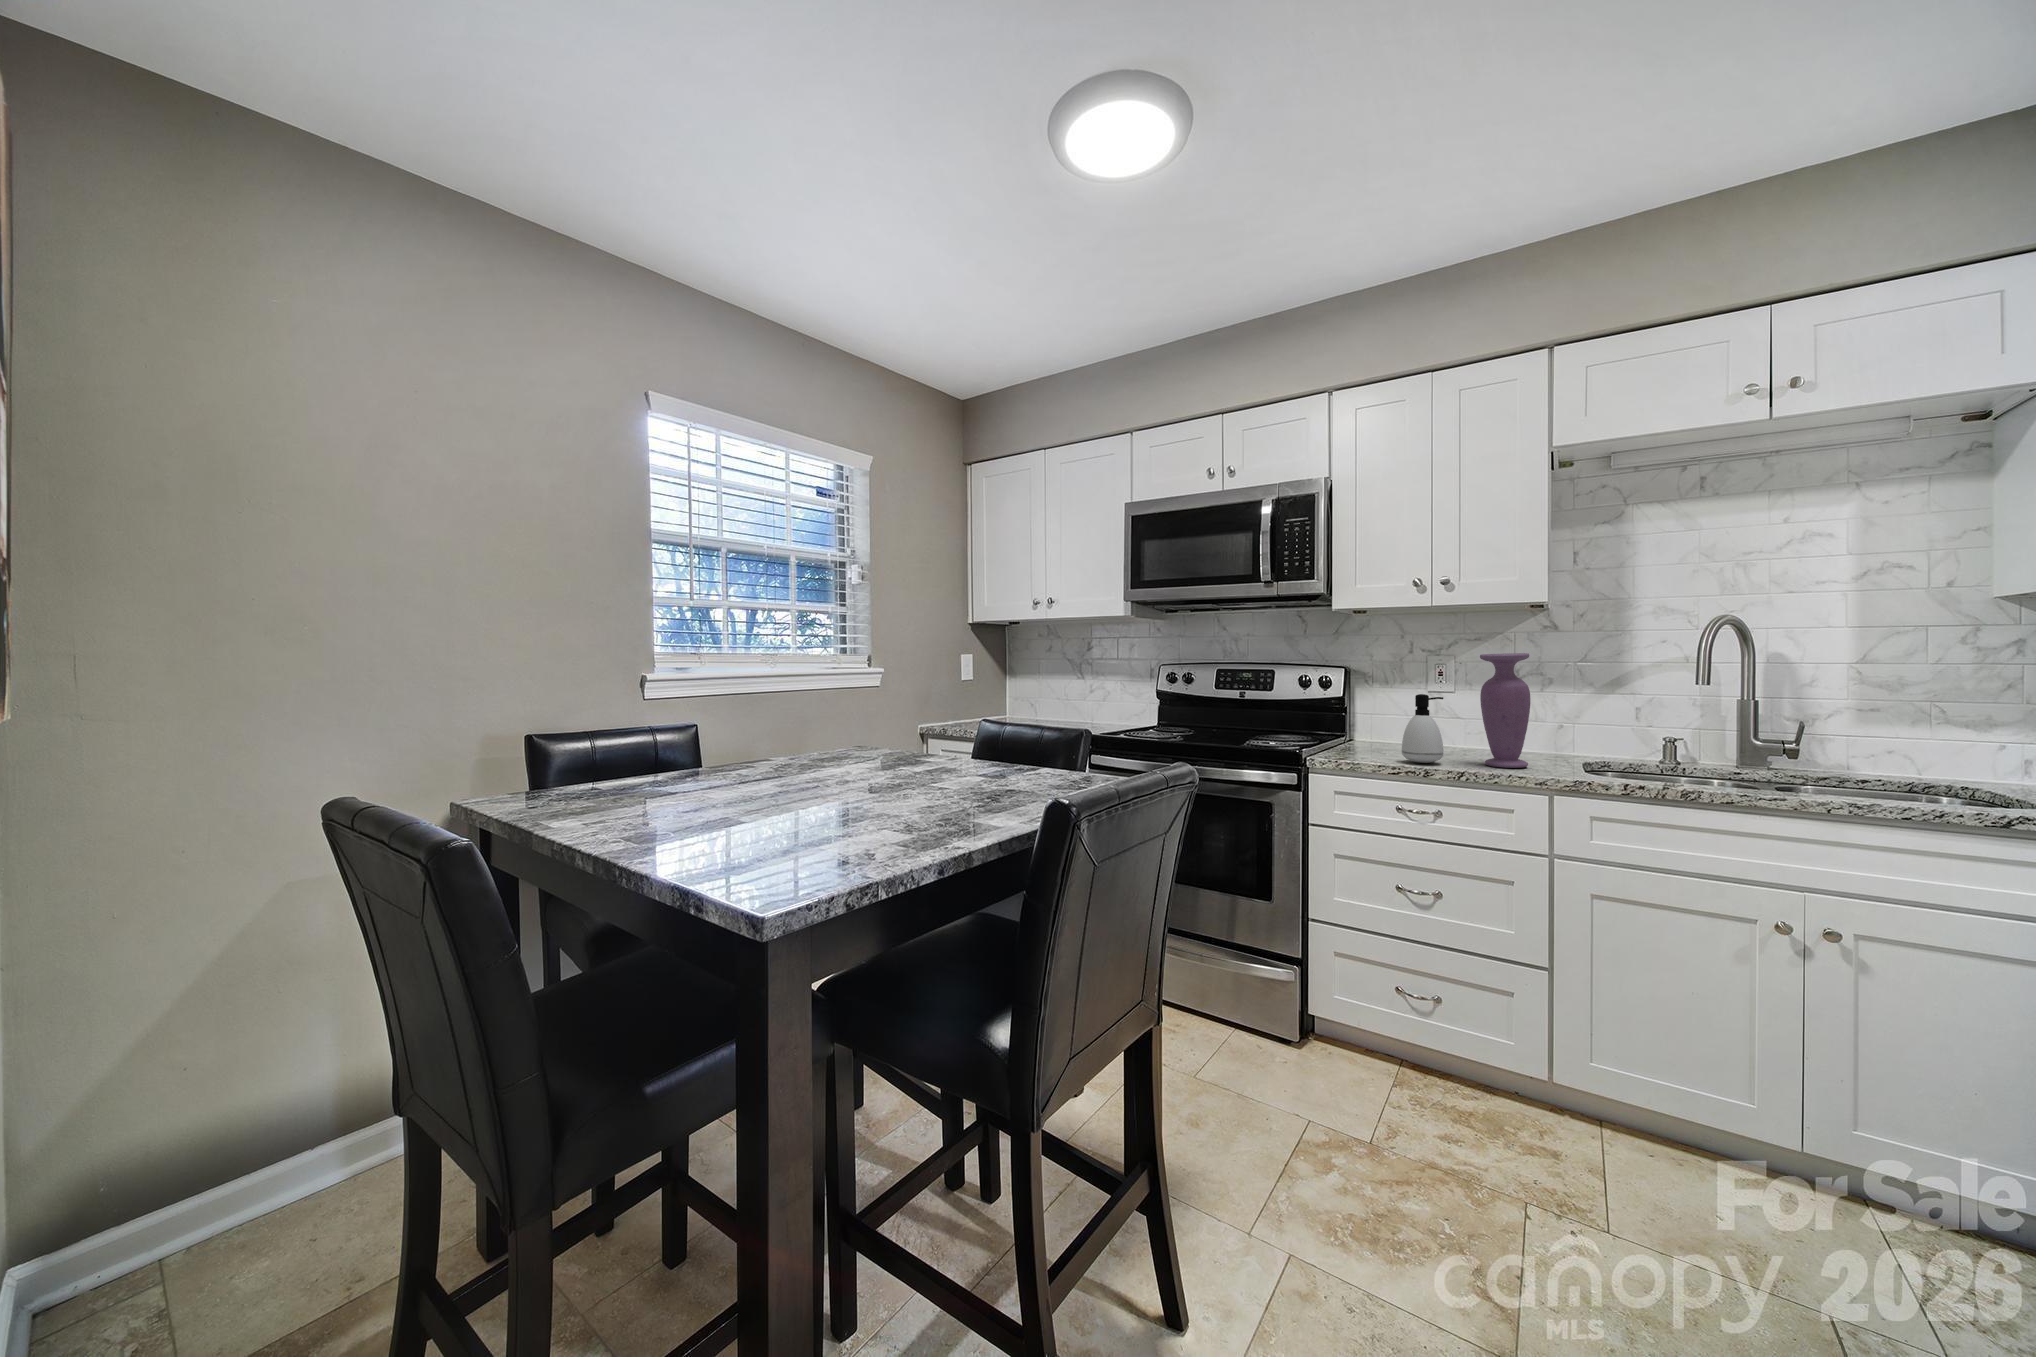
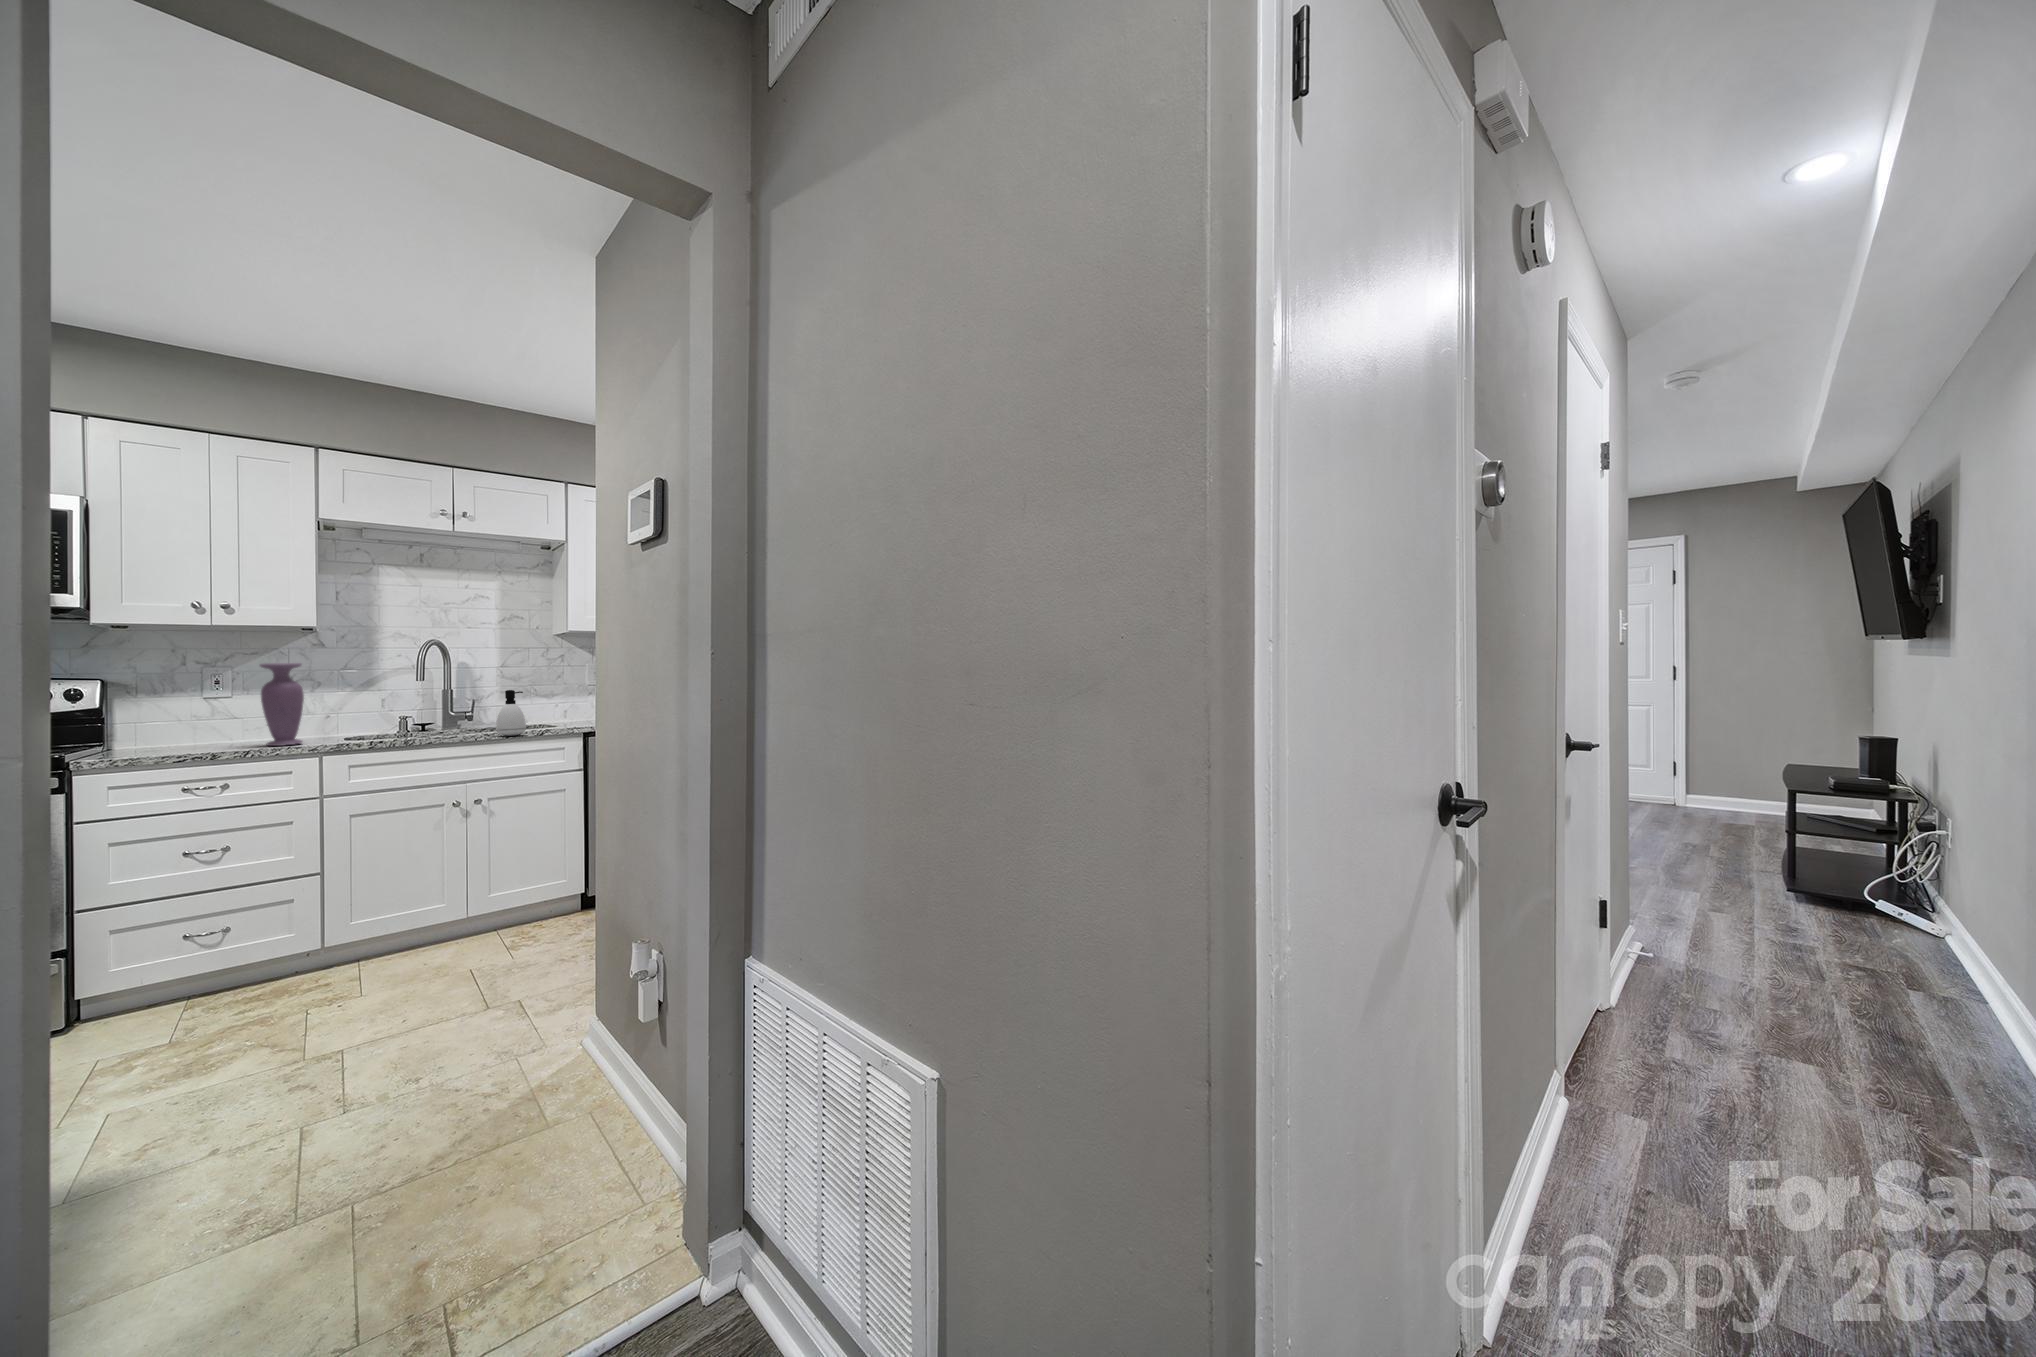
soap dispenser: present [1402,694,1444,763] -> present [496,690,526,736]

